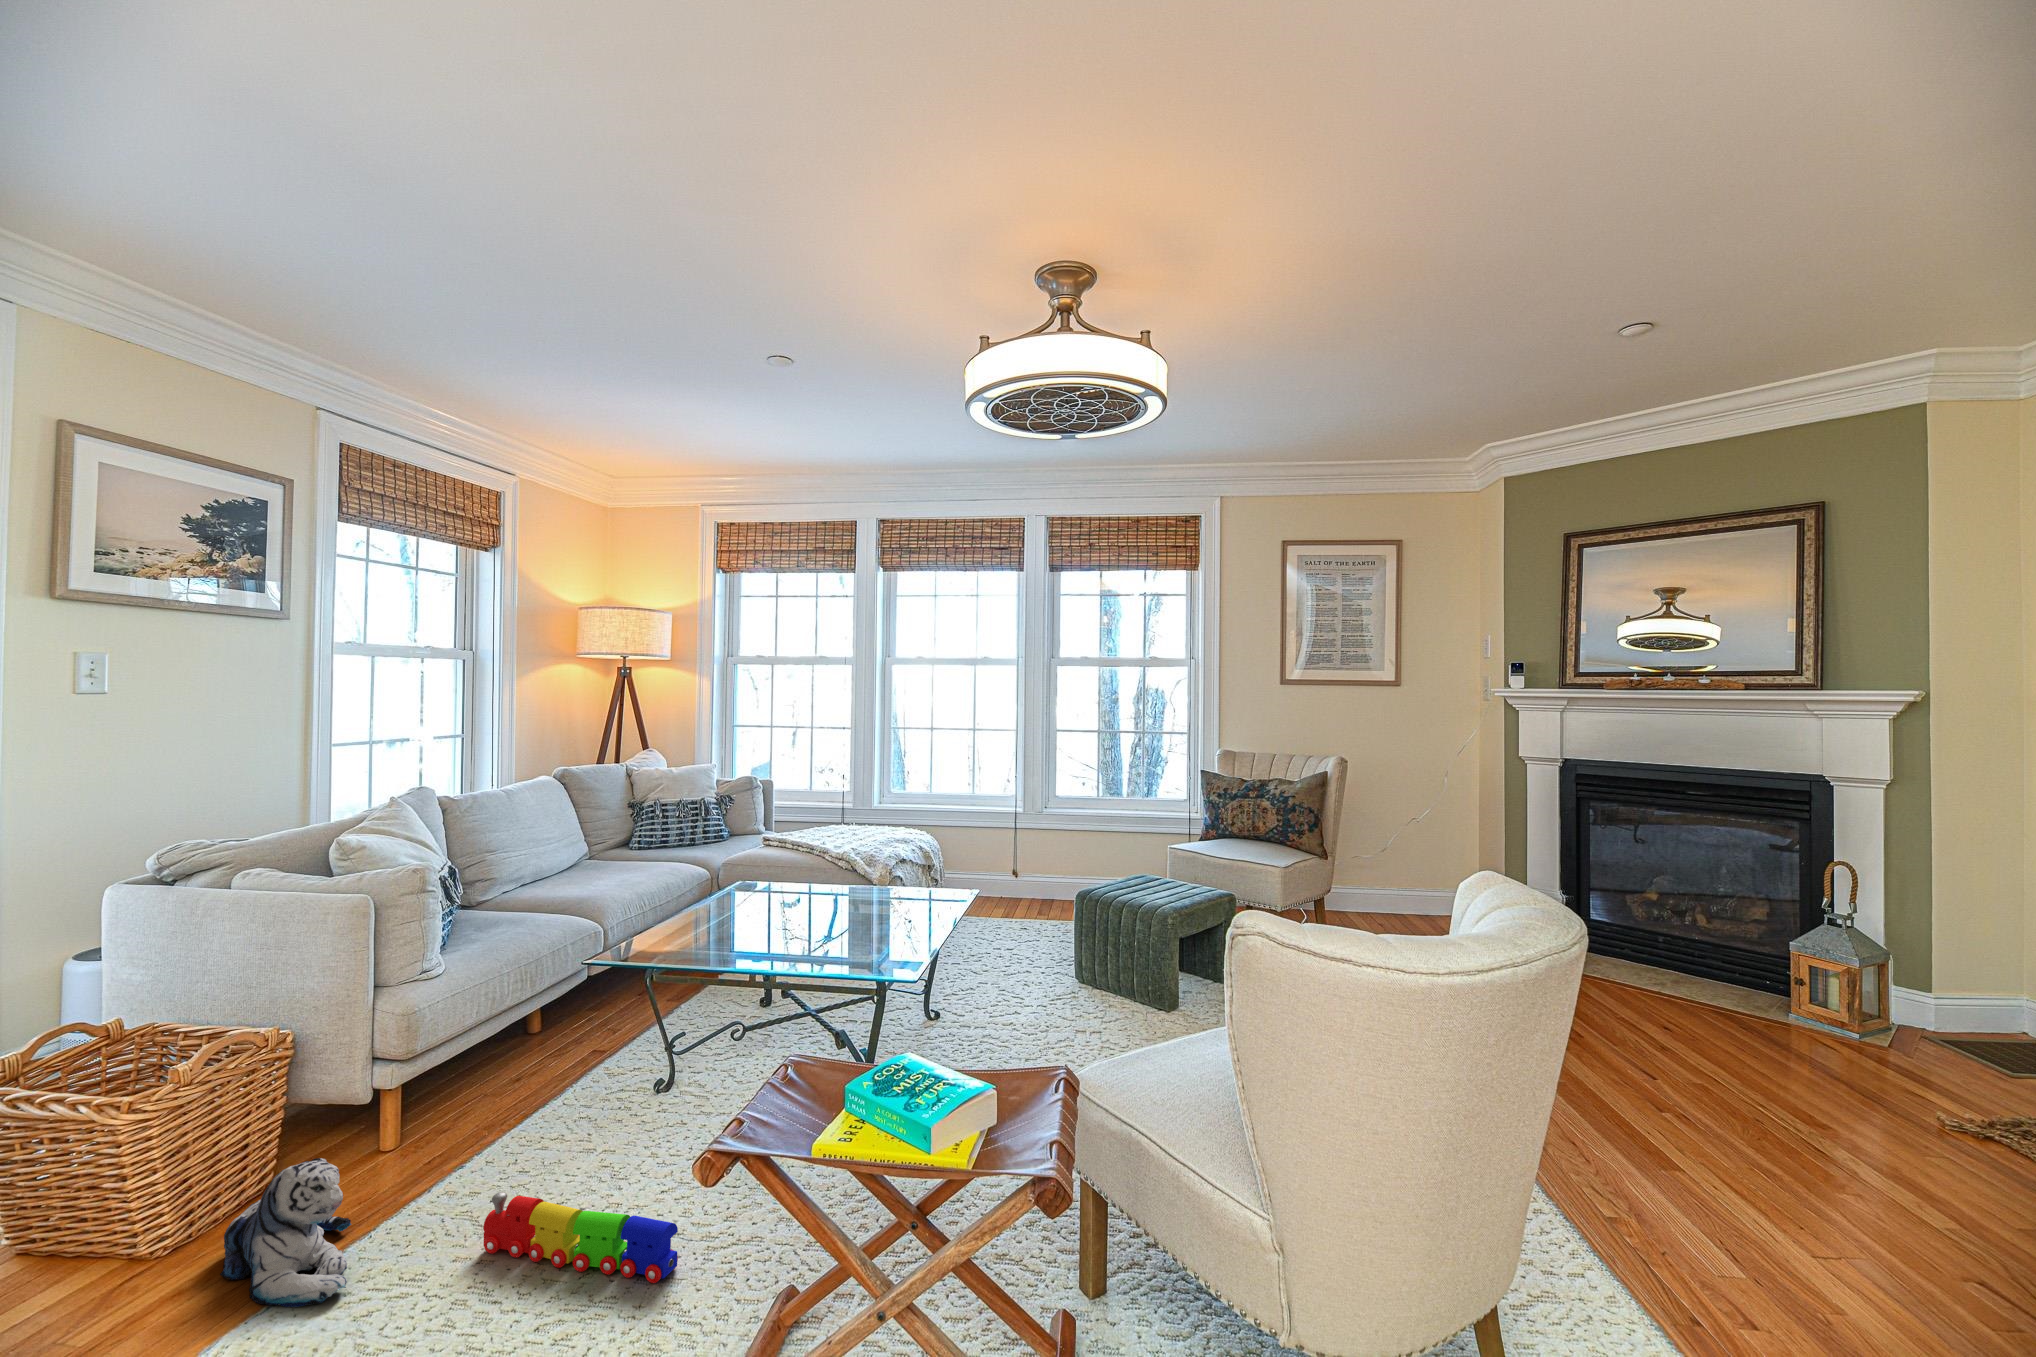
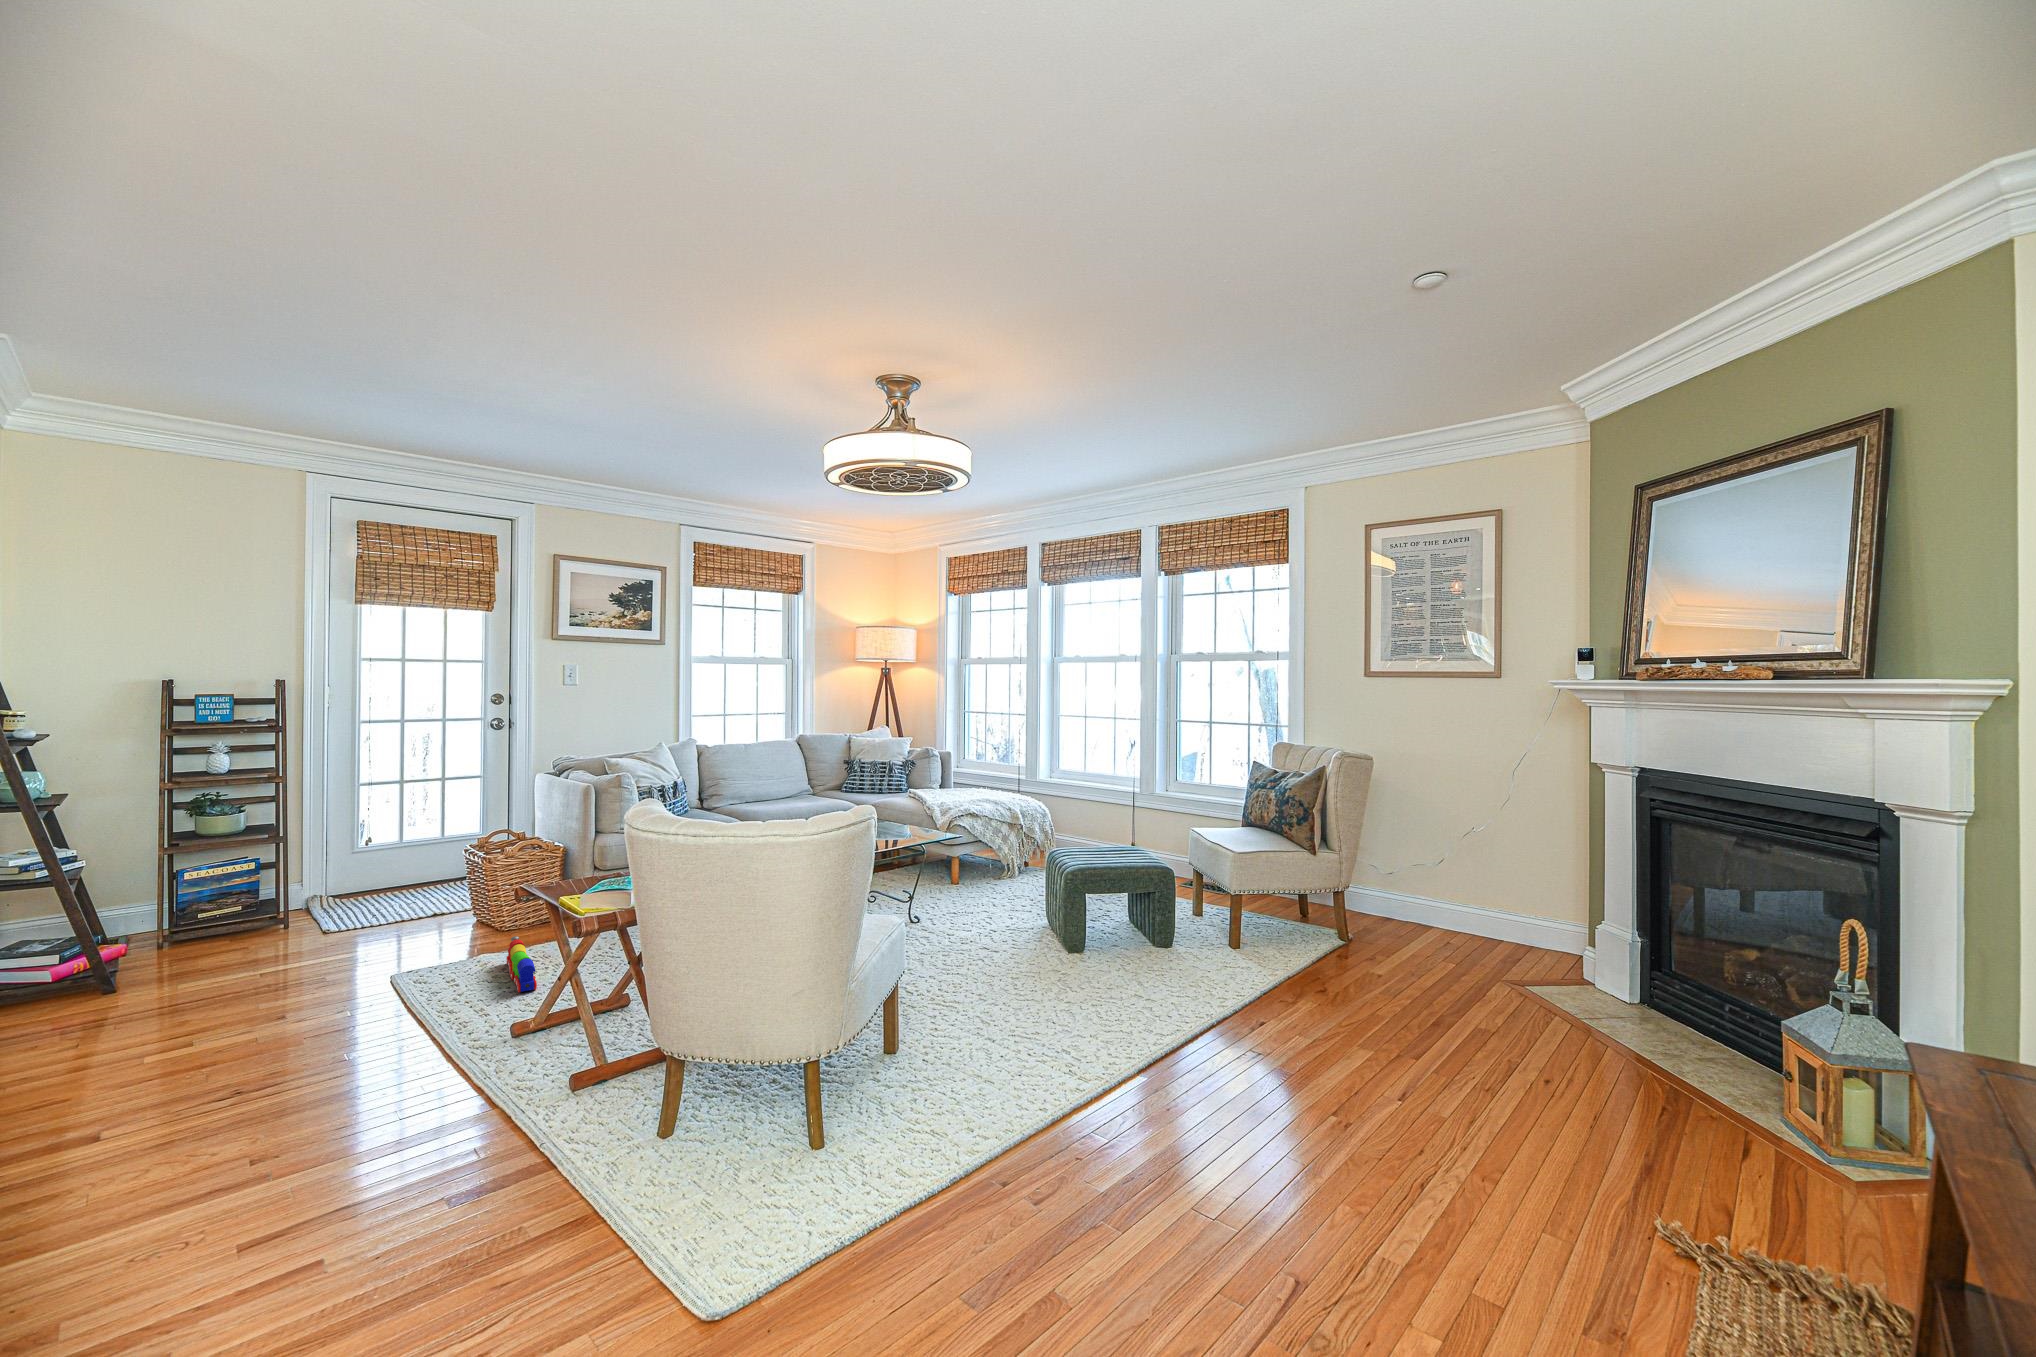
plush toy: present [220,1158,351,1307] -> none [434,901,498,961]

